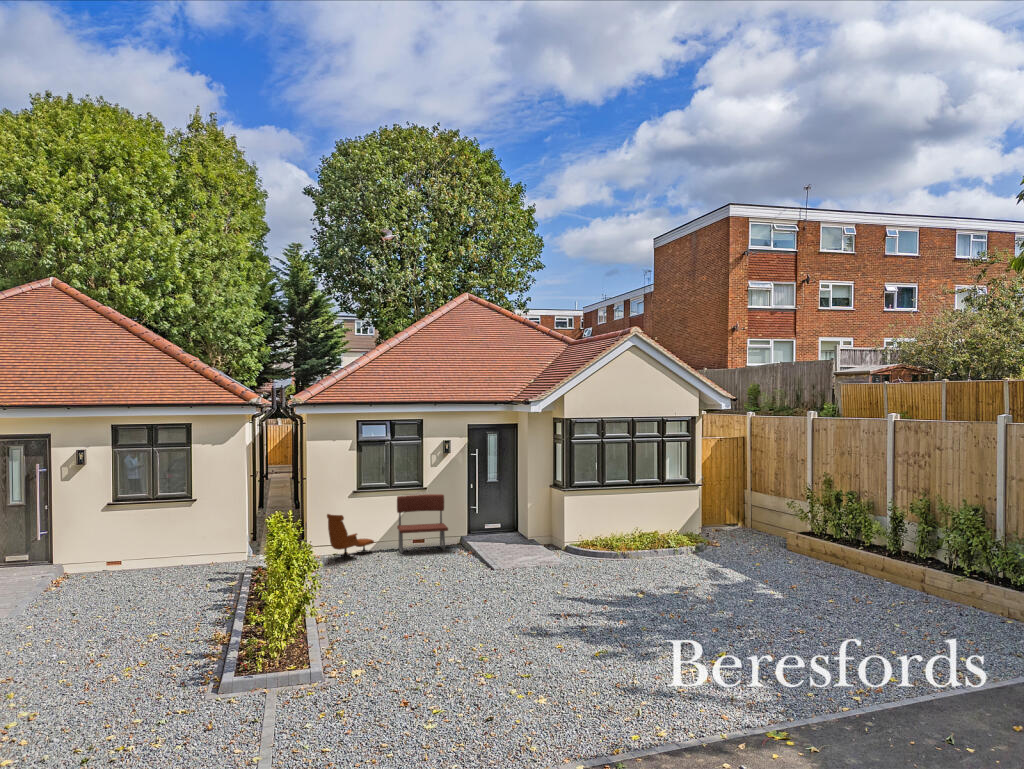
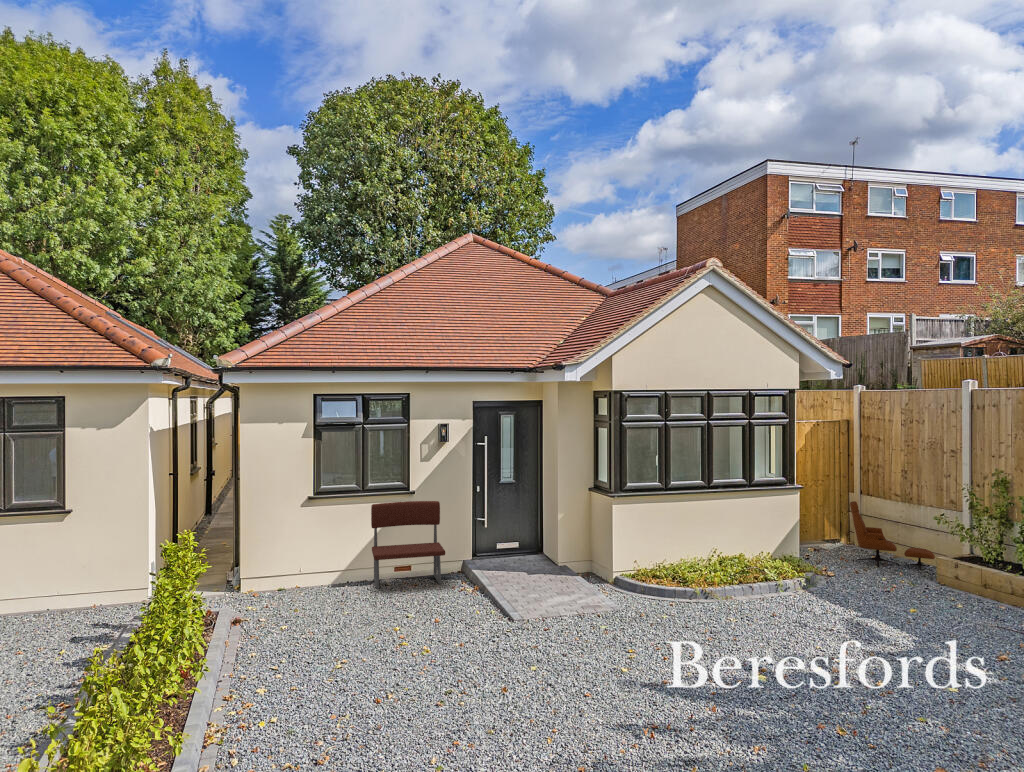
lounge chair: present [327,514,374,559] -> present [850,501,935,571]

